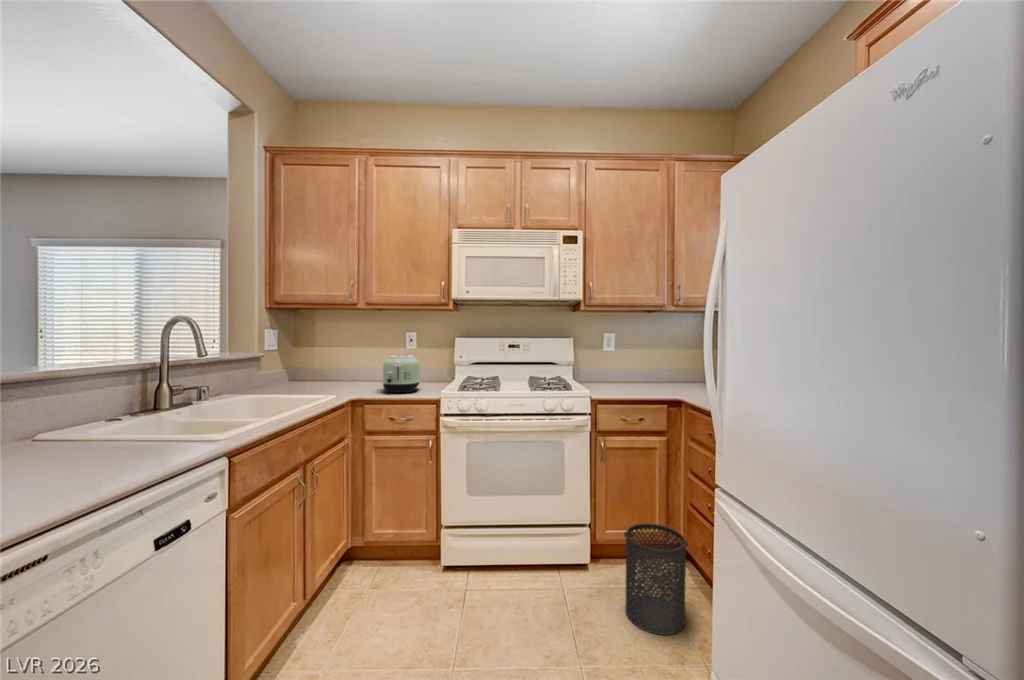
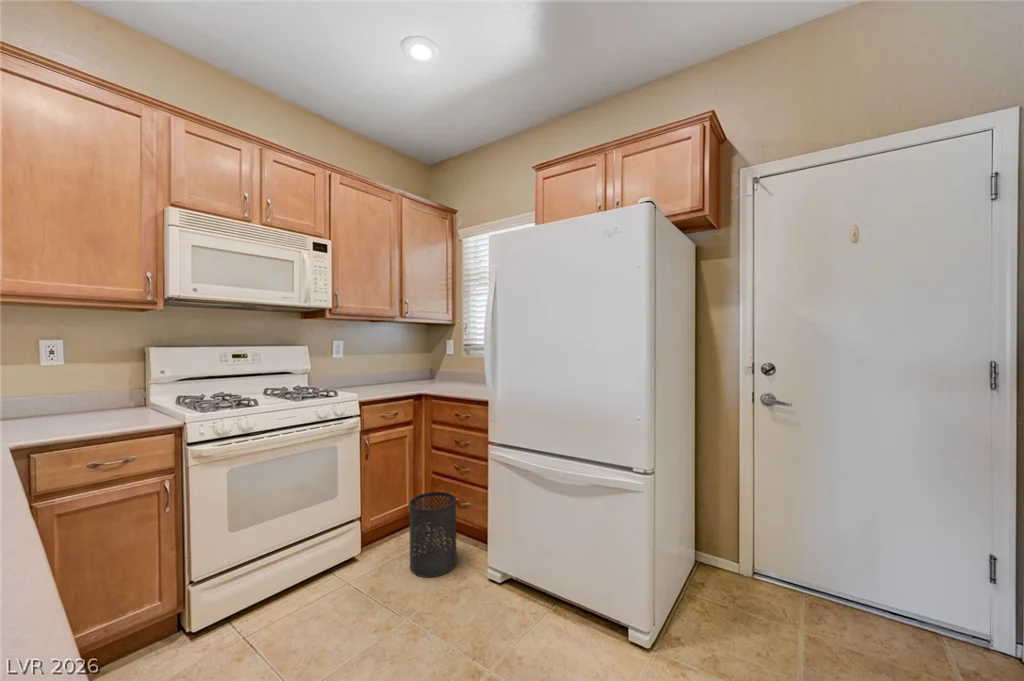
toaster: present [383,355,420,393] -> none [33,374,117,434]

